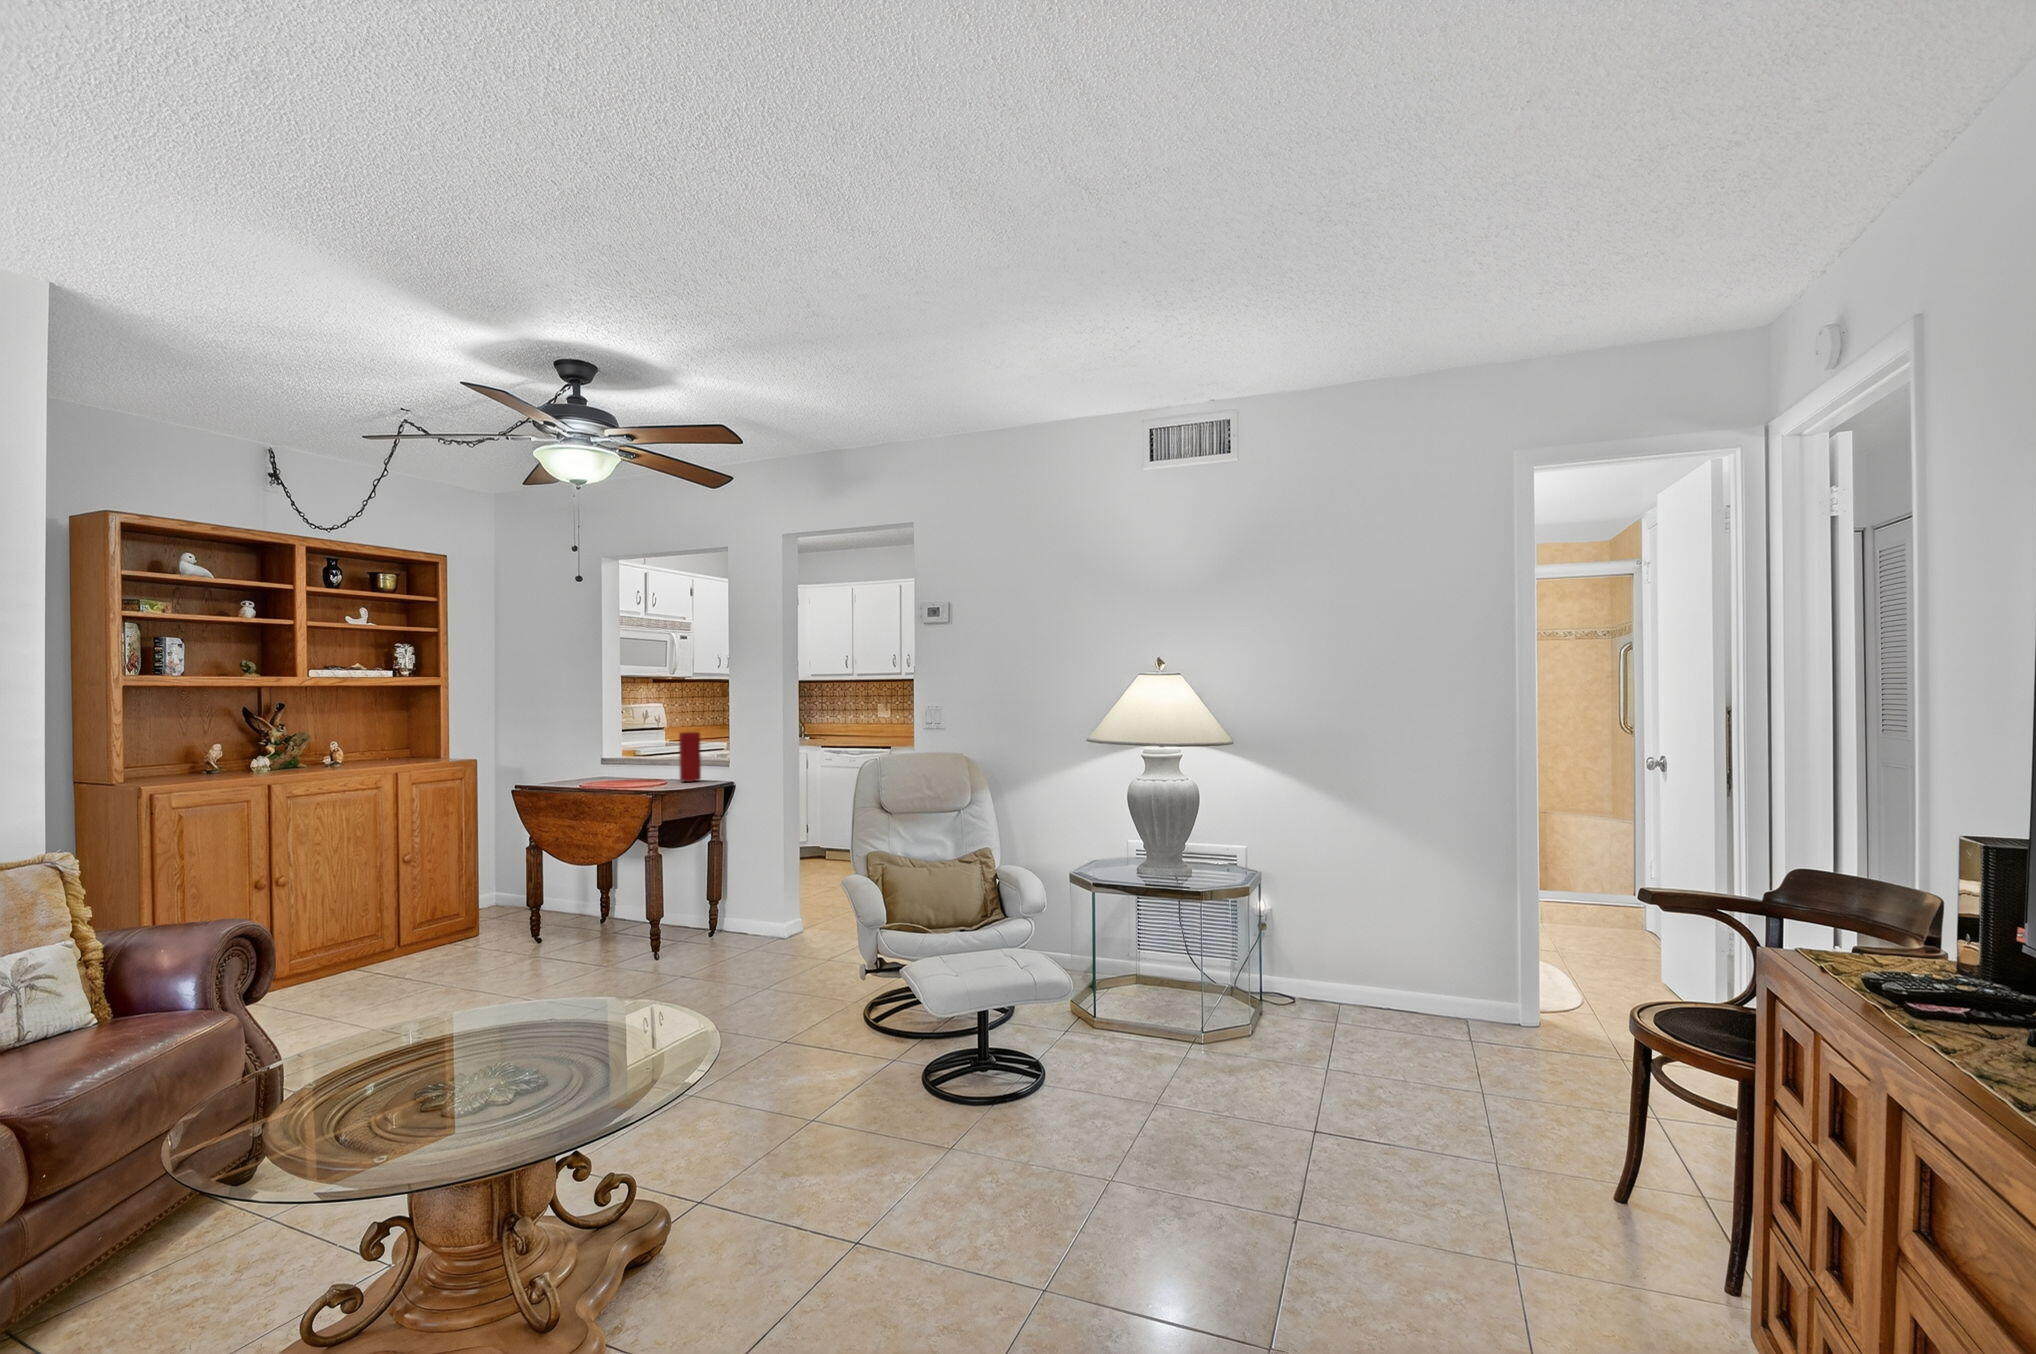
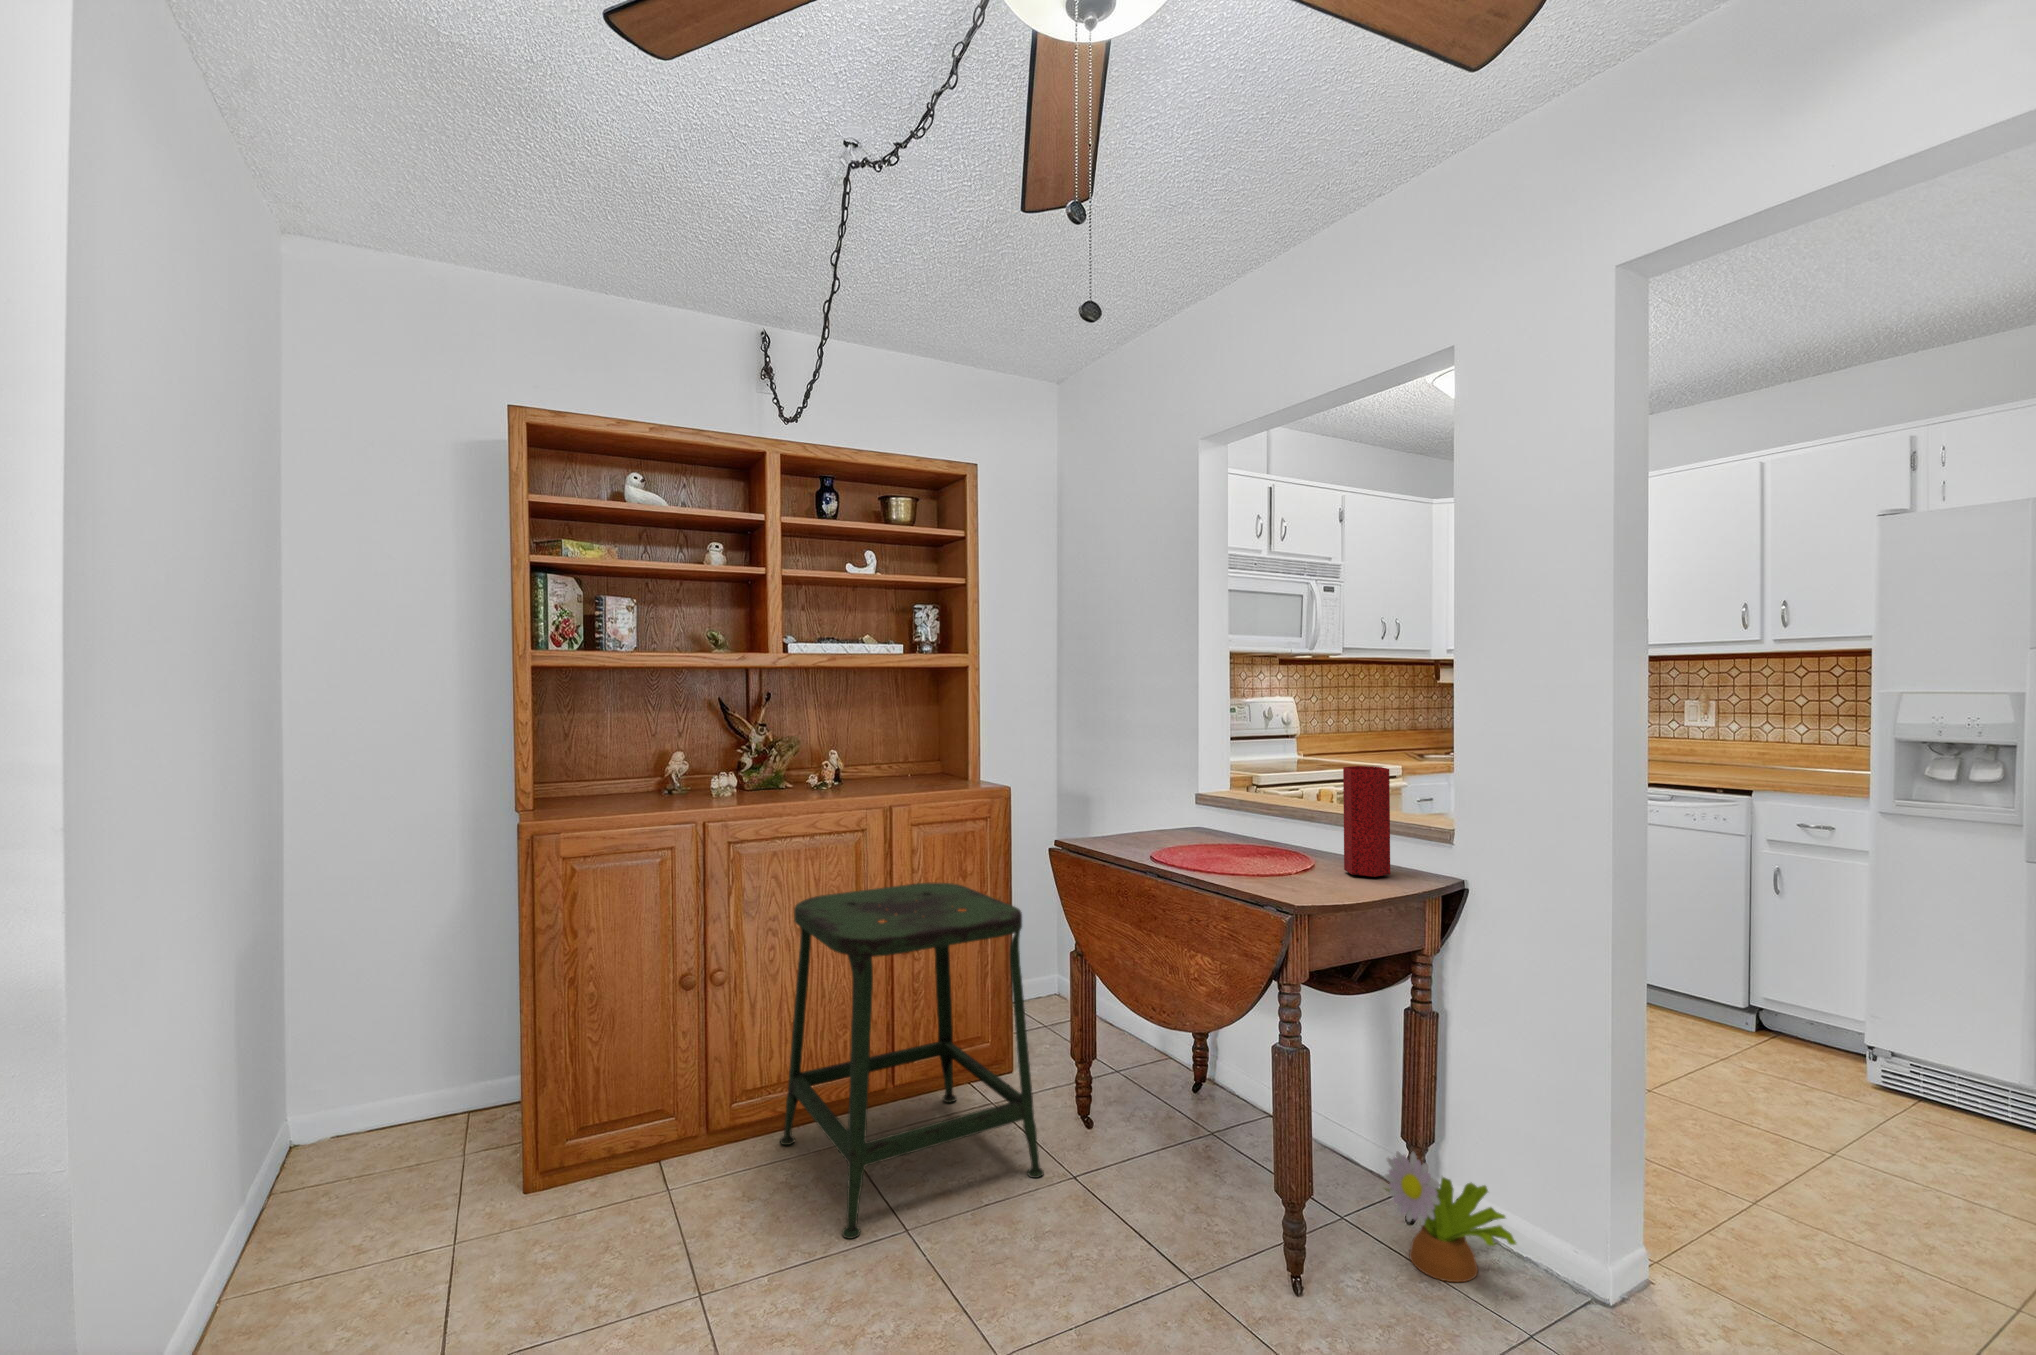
stool: none [327,816,517,992] -> present [780,883,1044,1239]
decorative plant: none [695,893,747,944] -> present [1385,1151,1516,1282]

